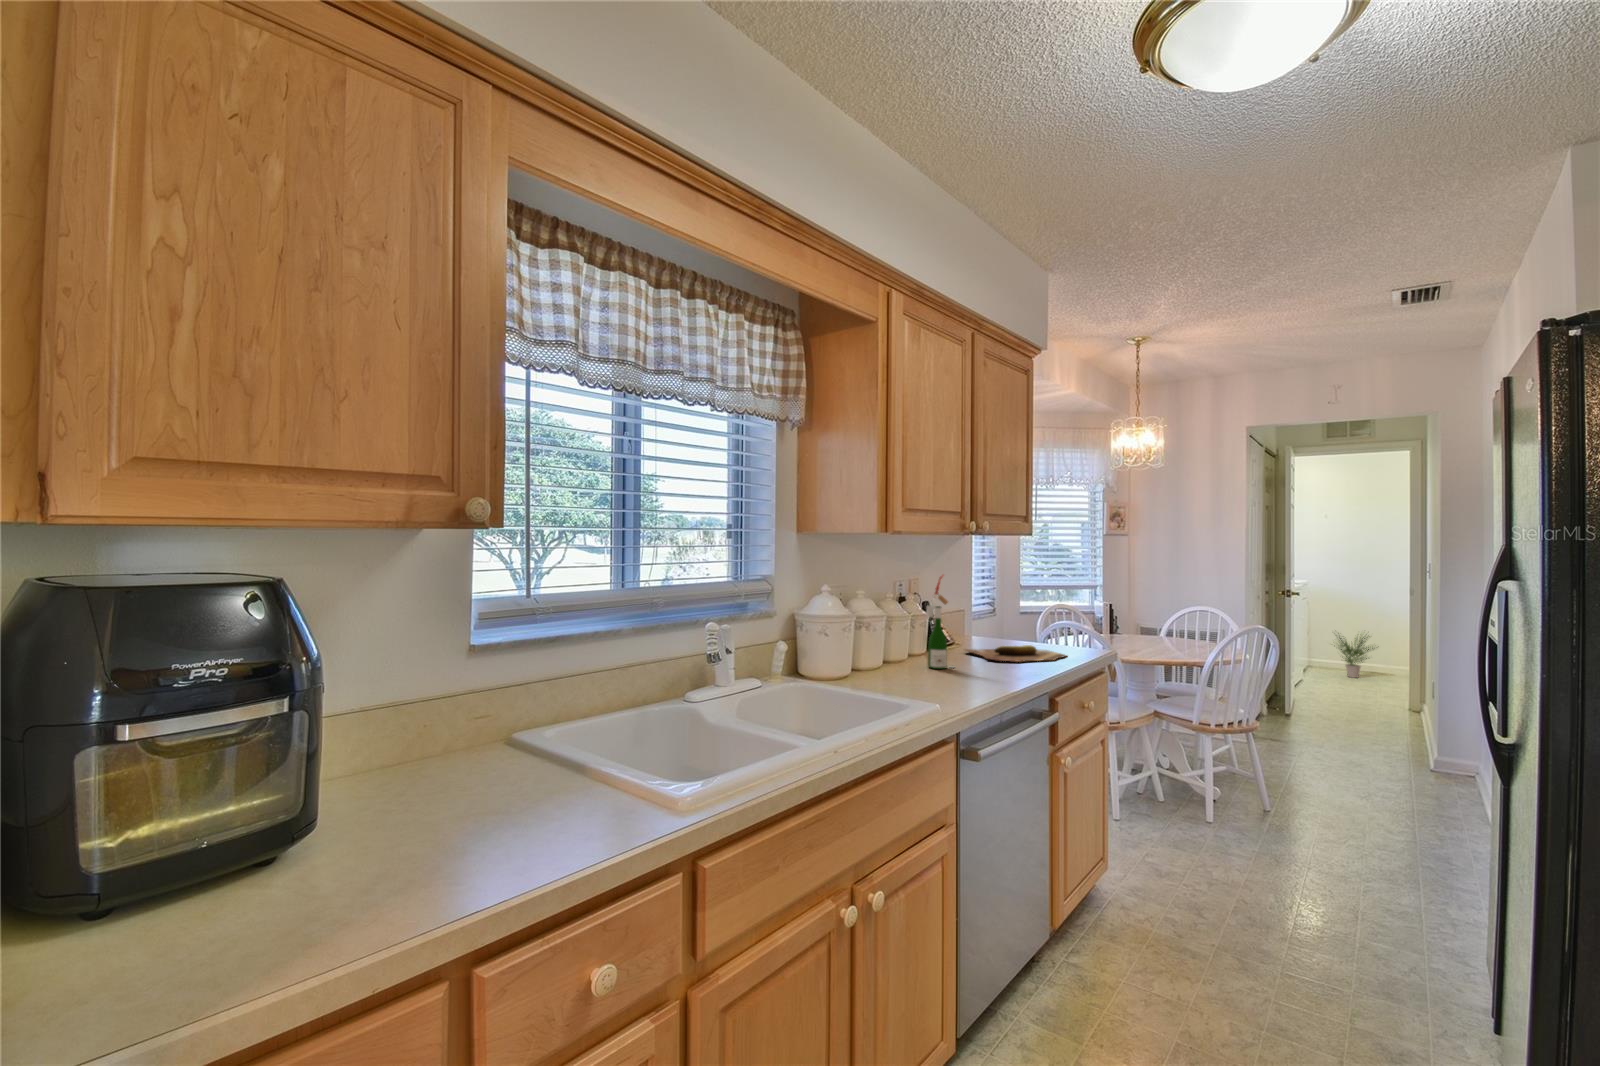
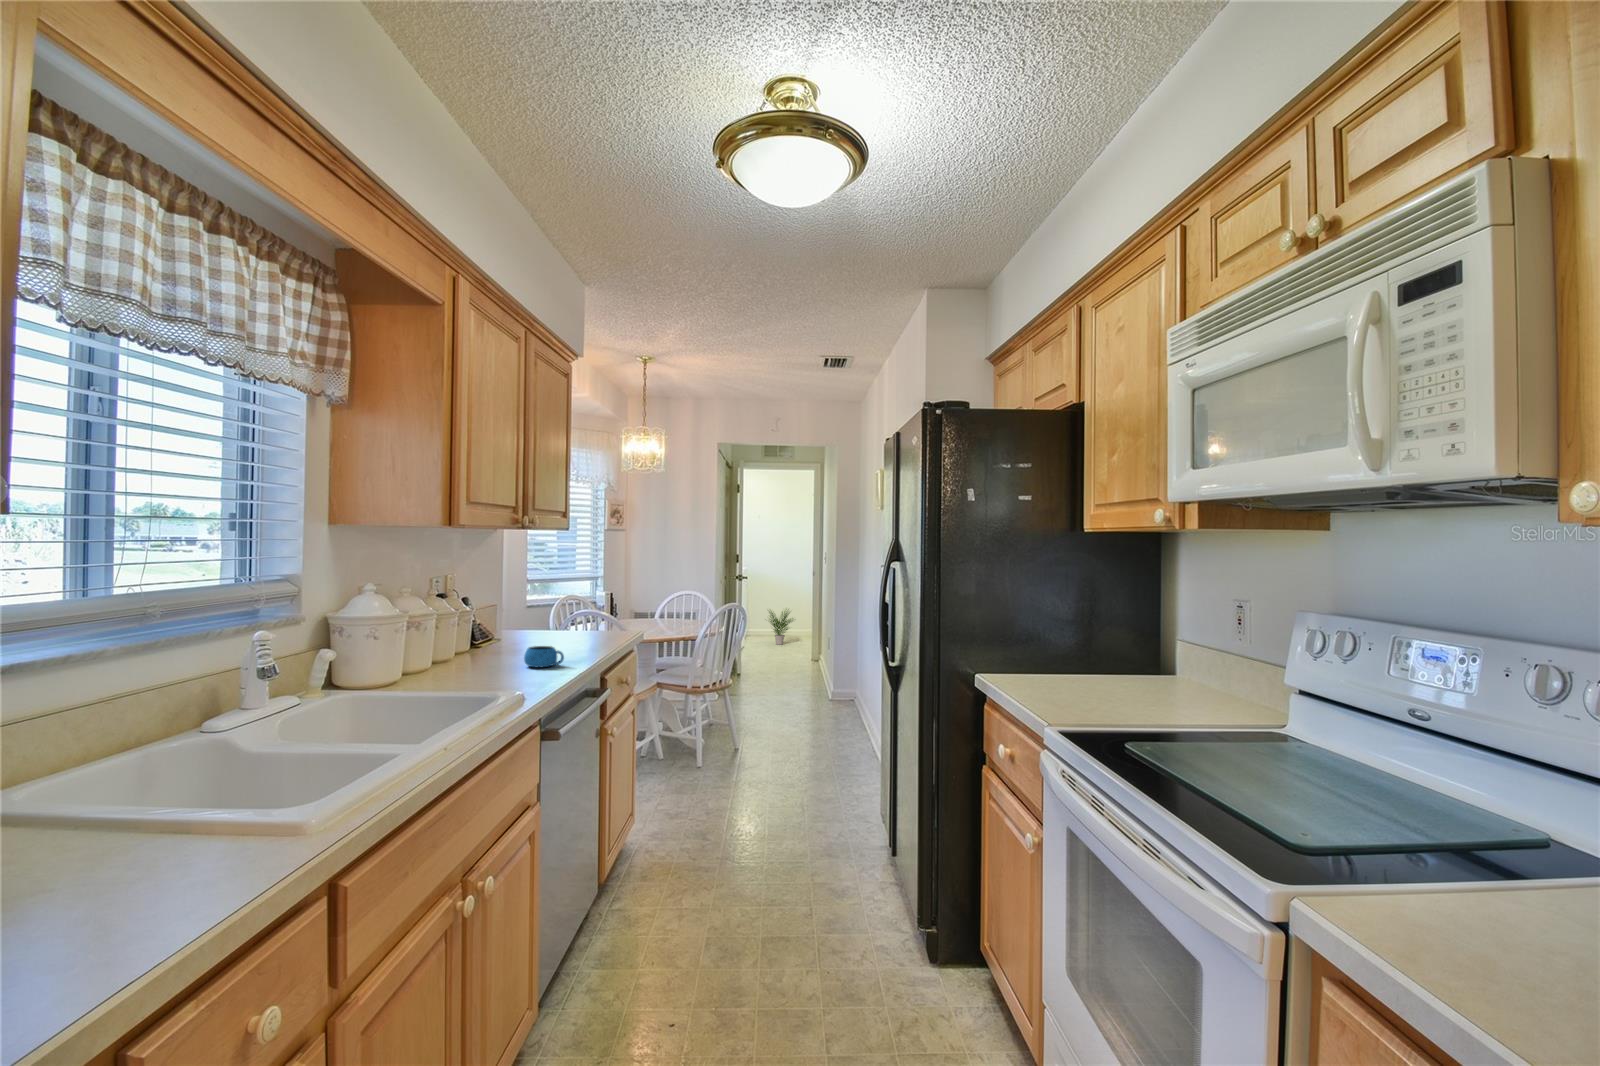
wine bottle: present [927,575,954,669] -> none [478,565,507,658]
cutting board: present [965,645,1067,662] -> none [505,630,603,646]
mug: none [963,662,1003,685] -> present [524,646,564,667]

